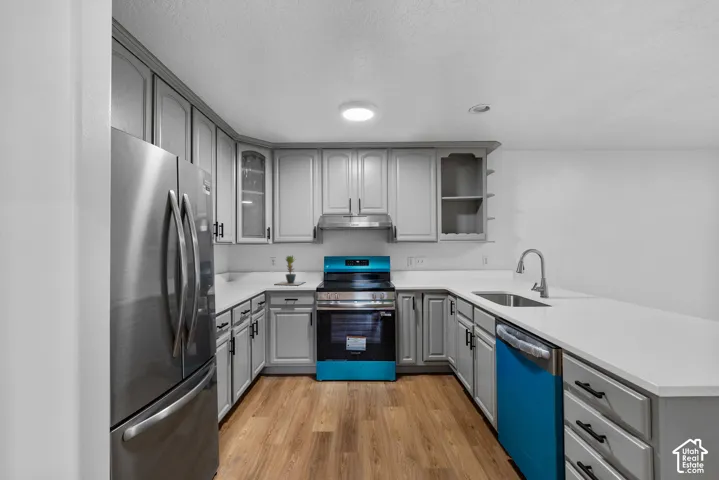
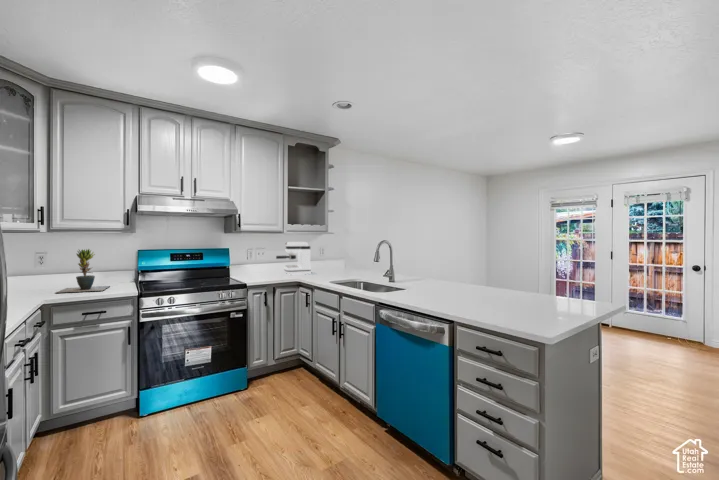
coffee maker: none [434,251,465,283] -> present [276,242,311,275]

